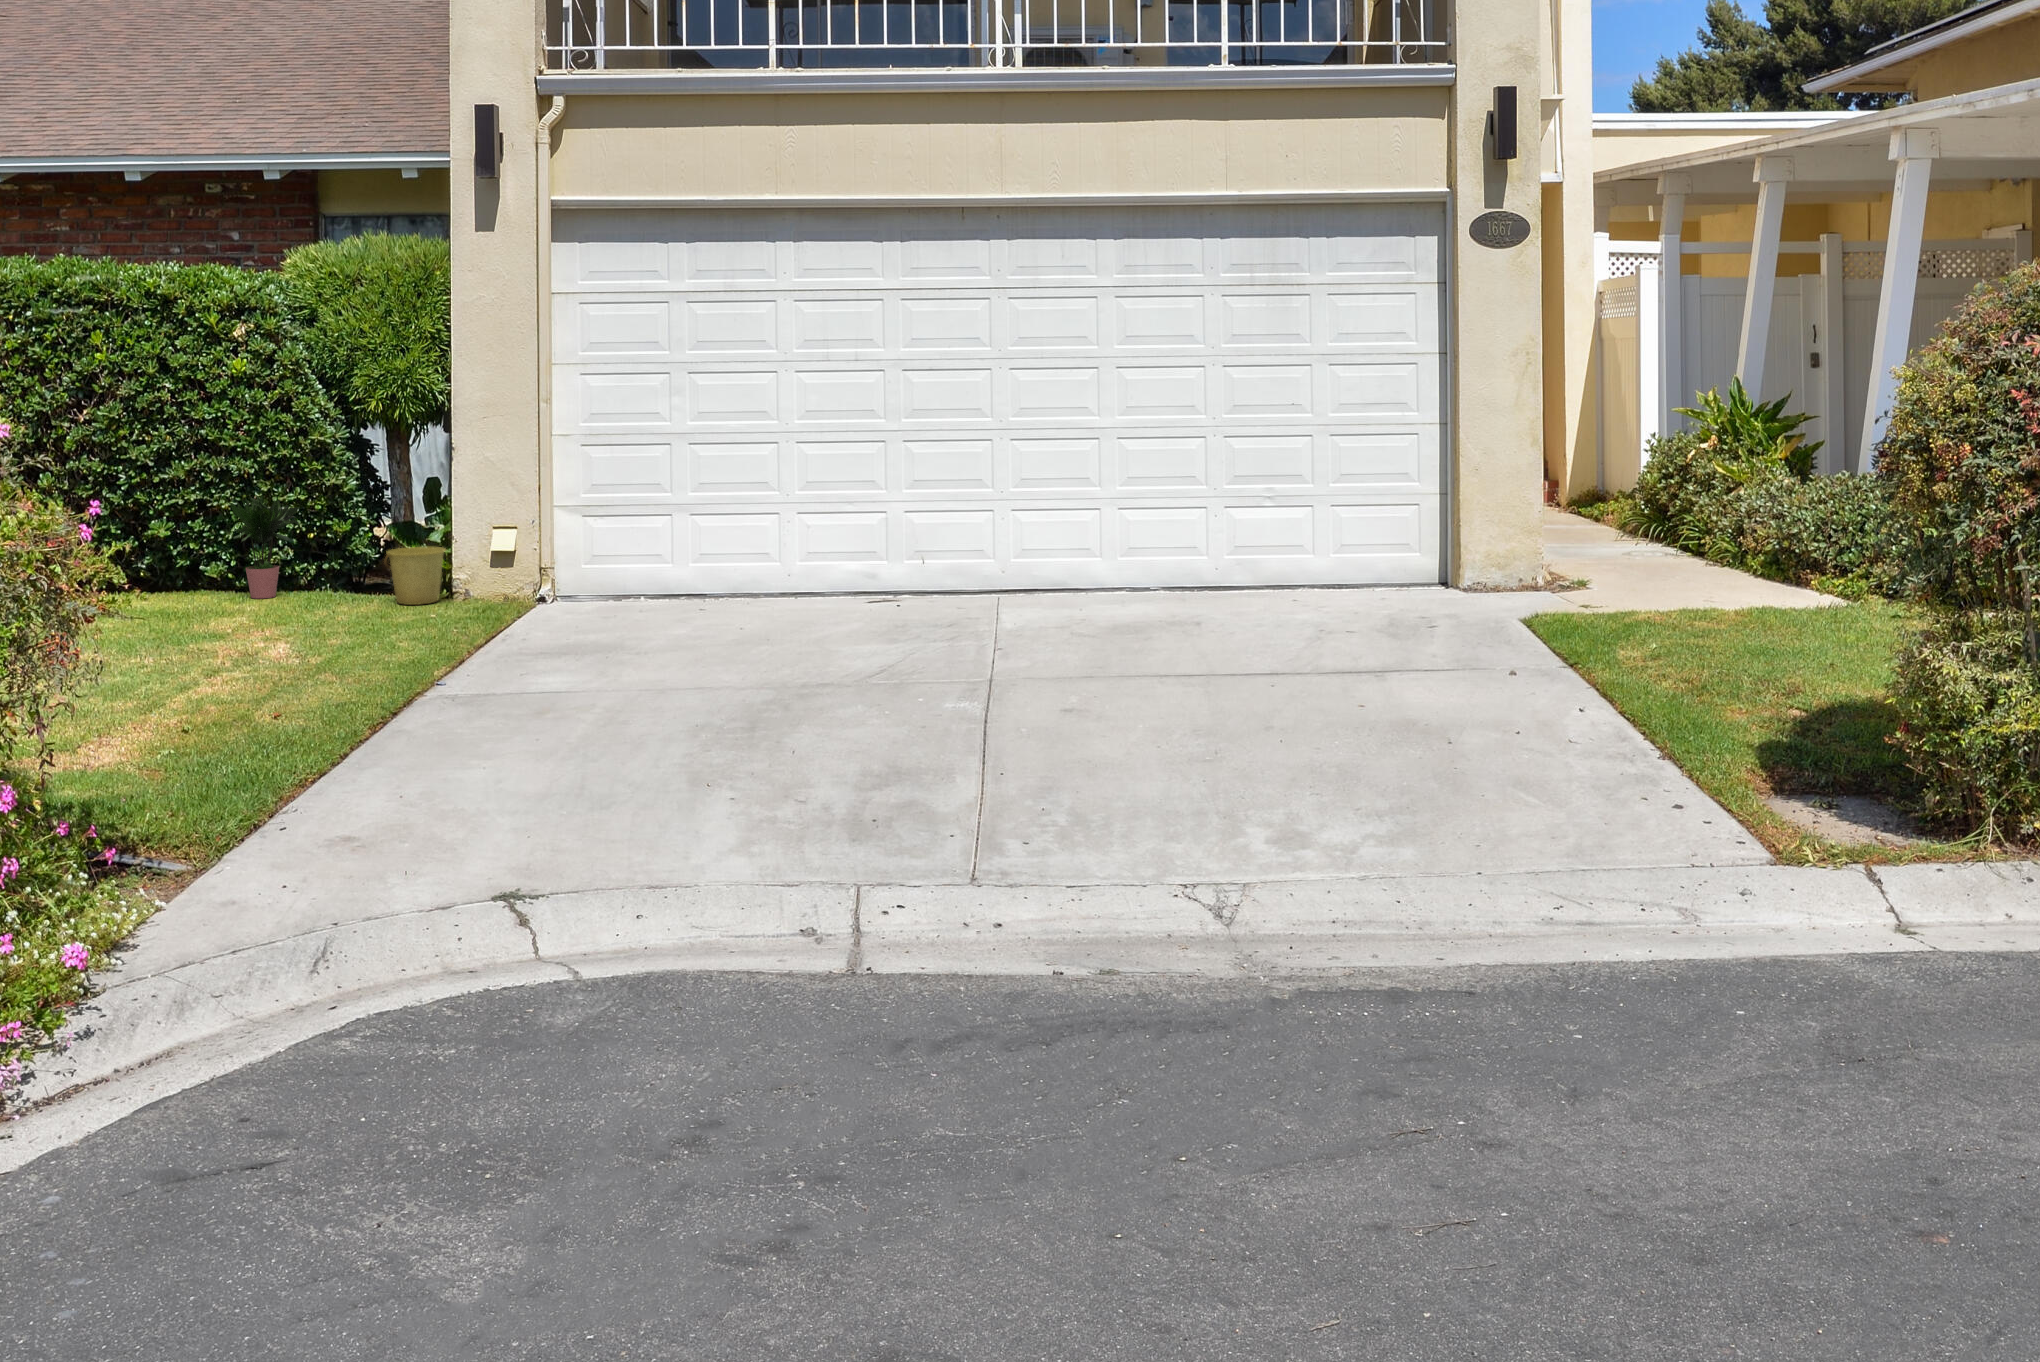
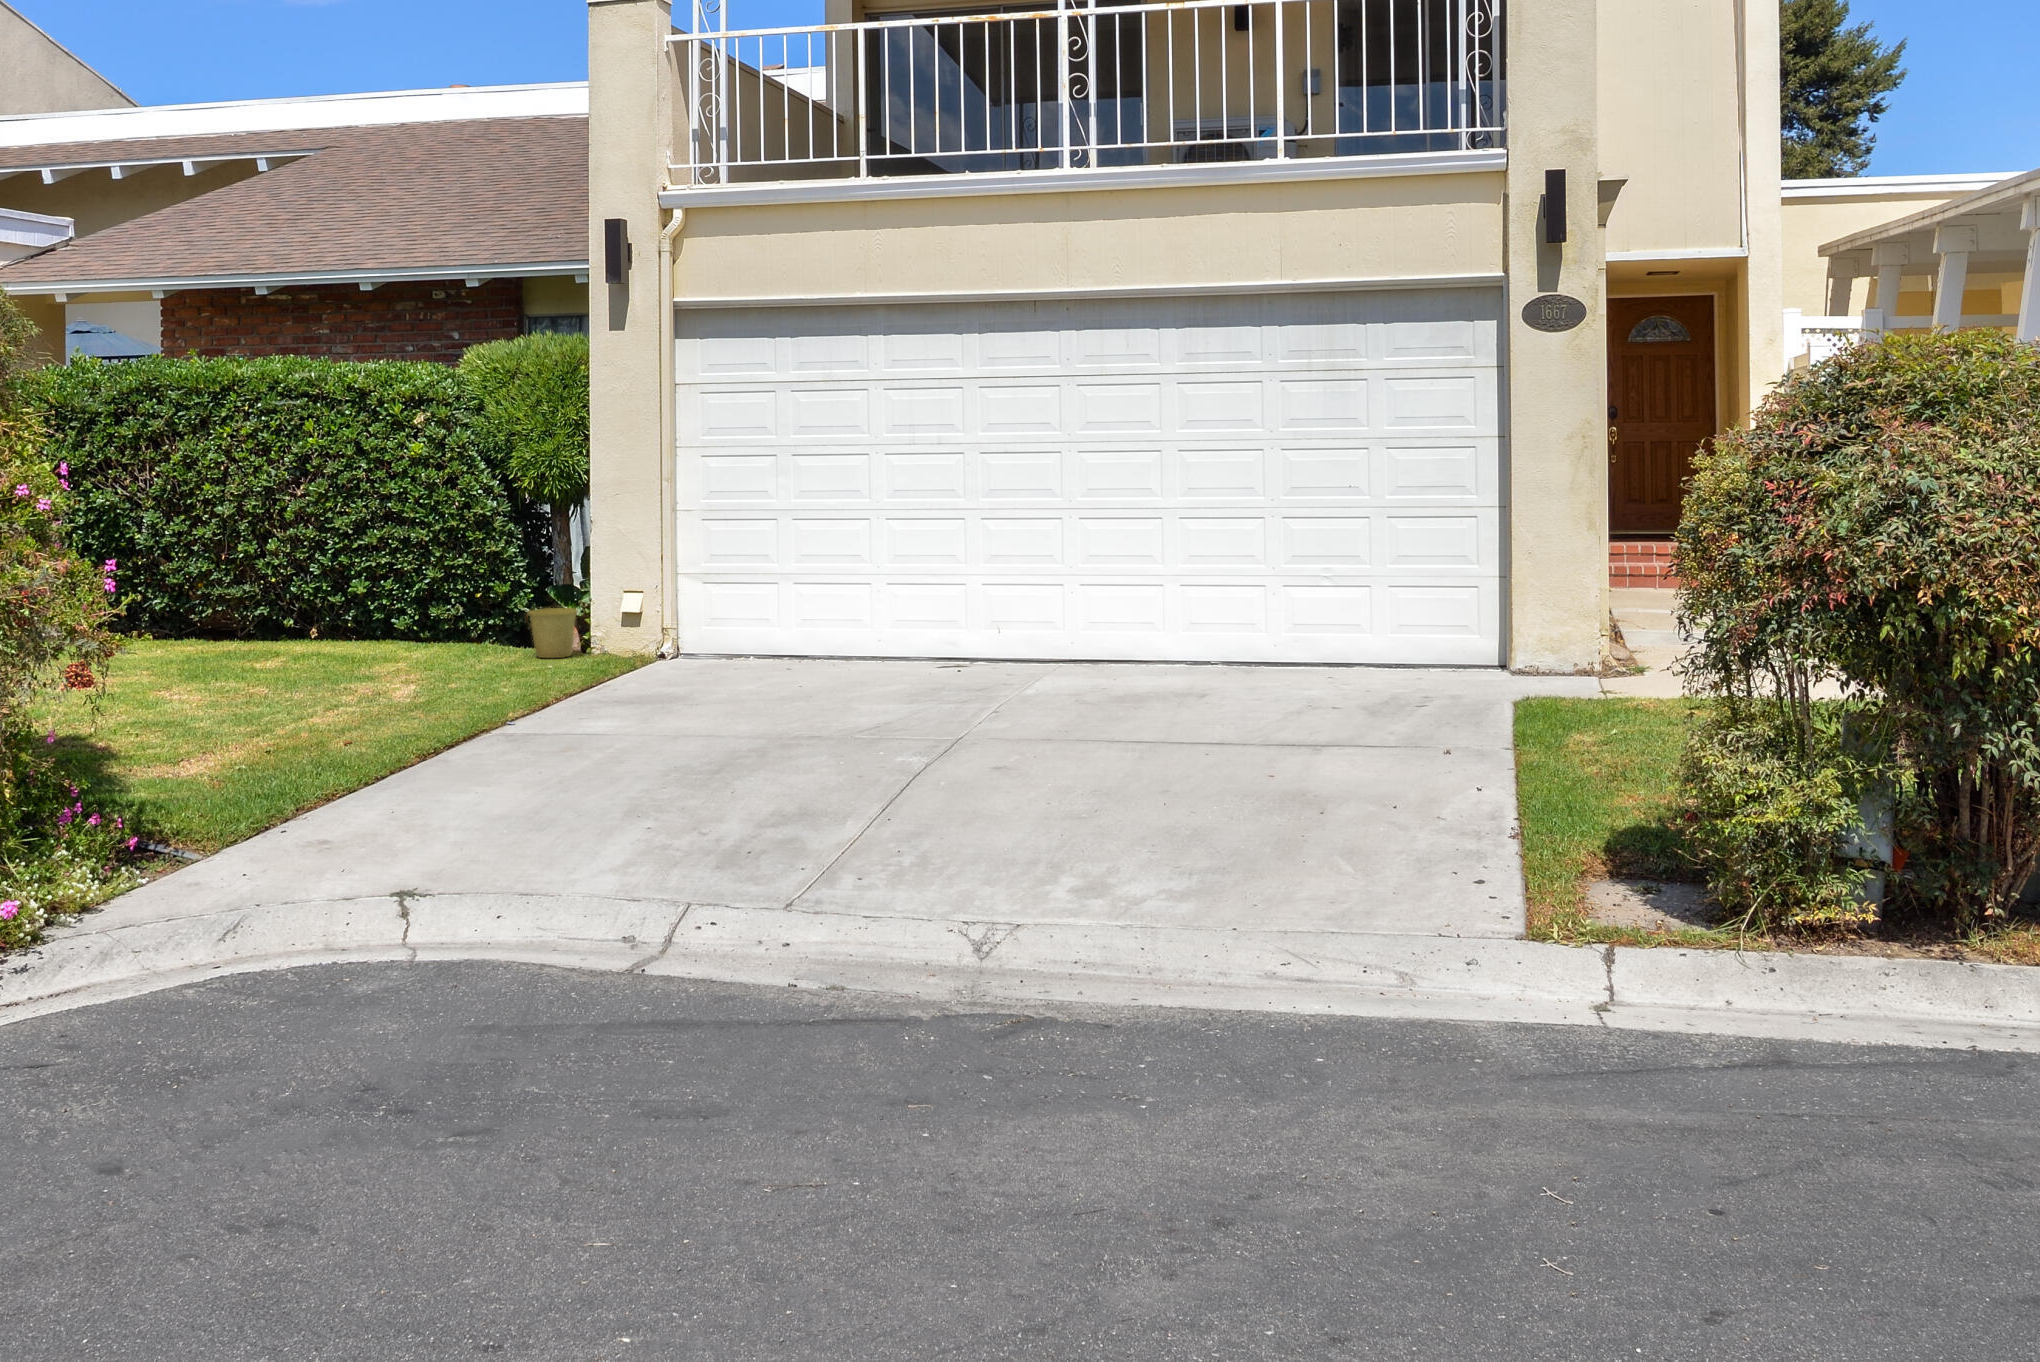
potted plant: present [229,495,299,598] -> none [407,560,468,650]

